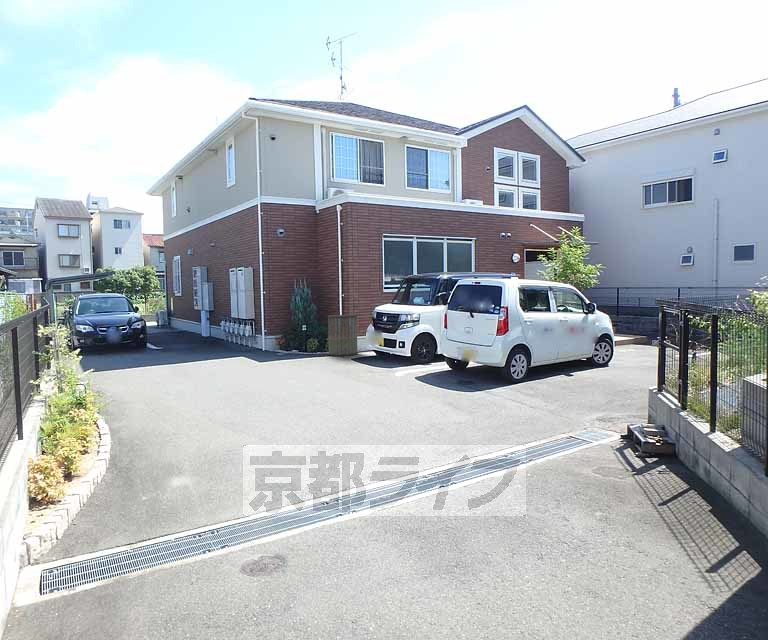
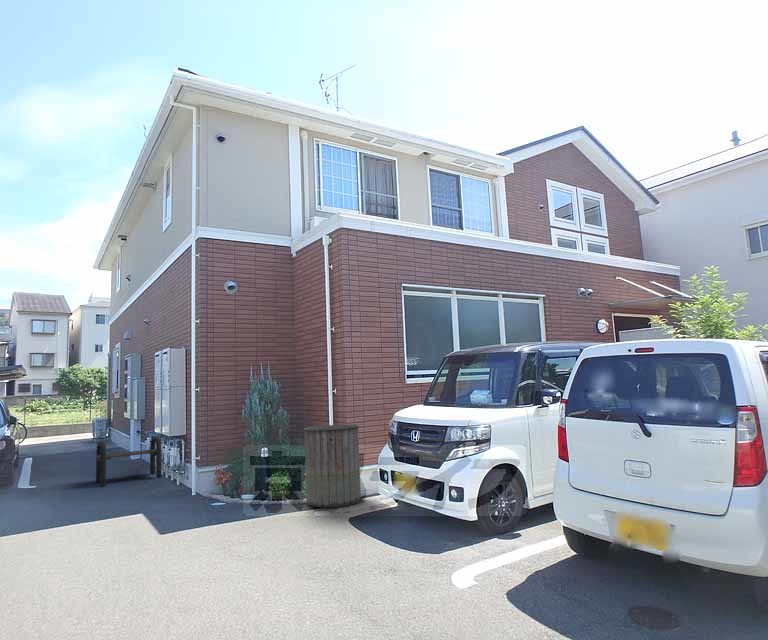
bench: none [198,320,237,347] -> present [96,436,162,486]

